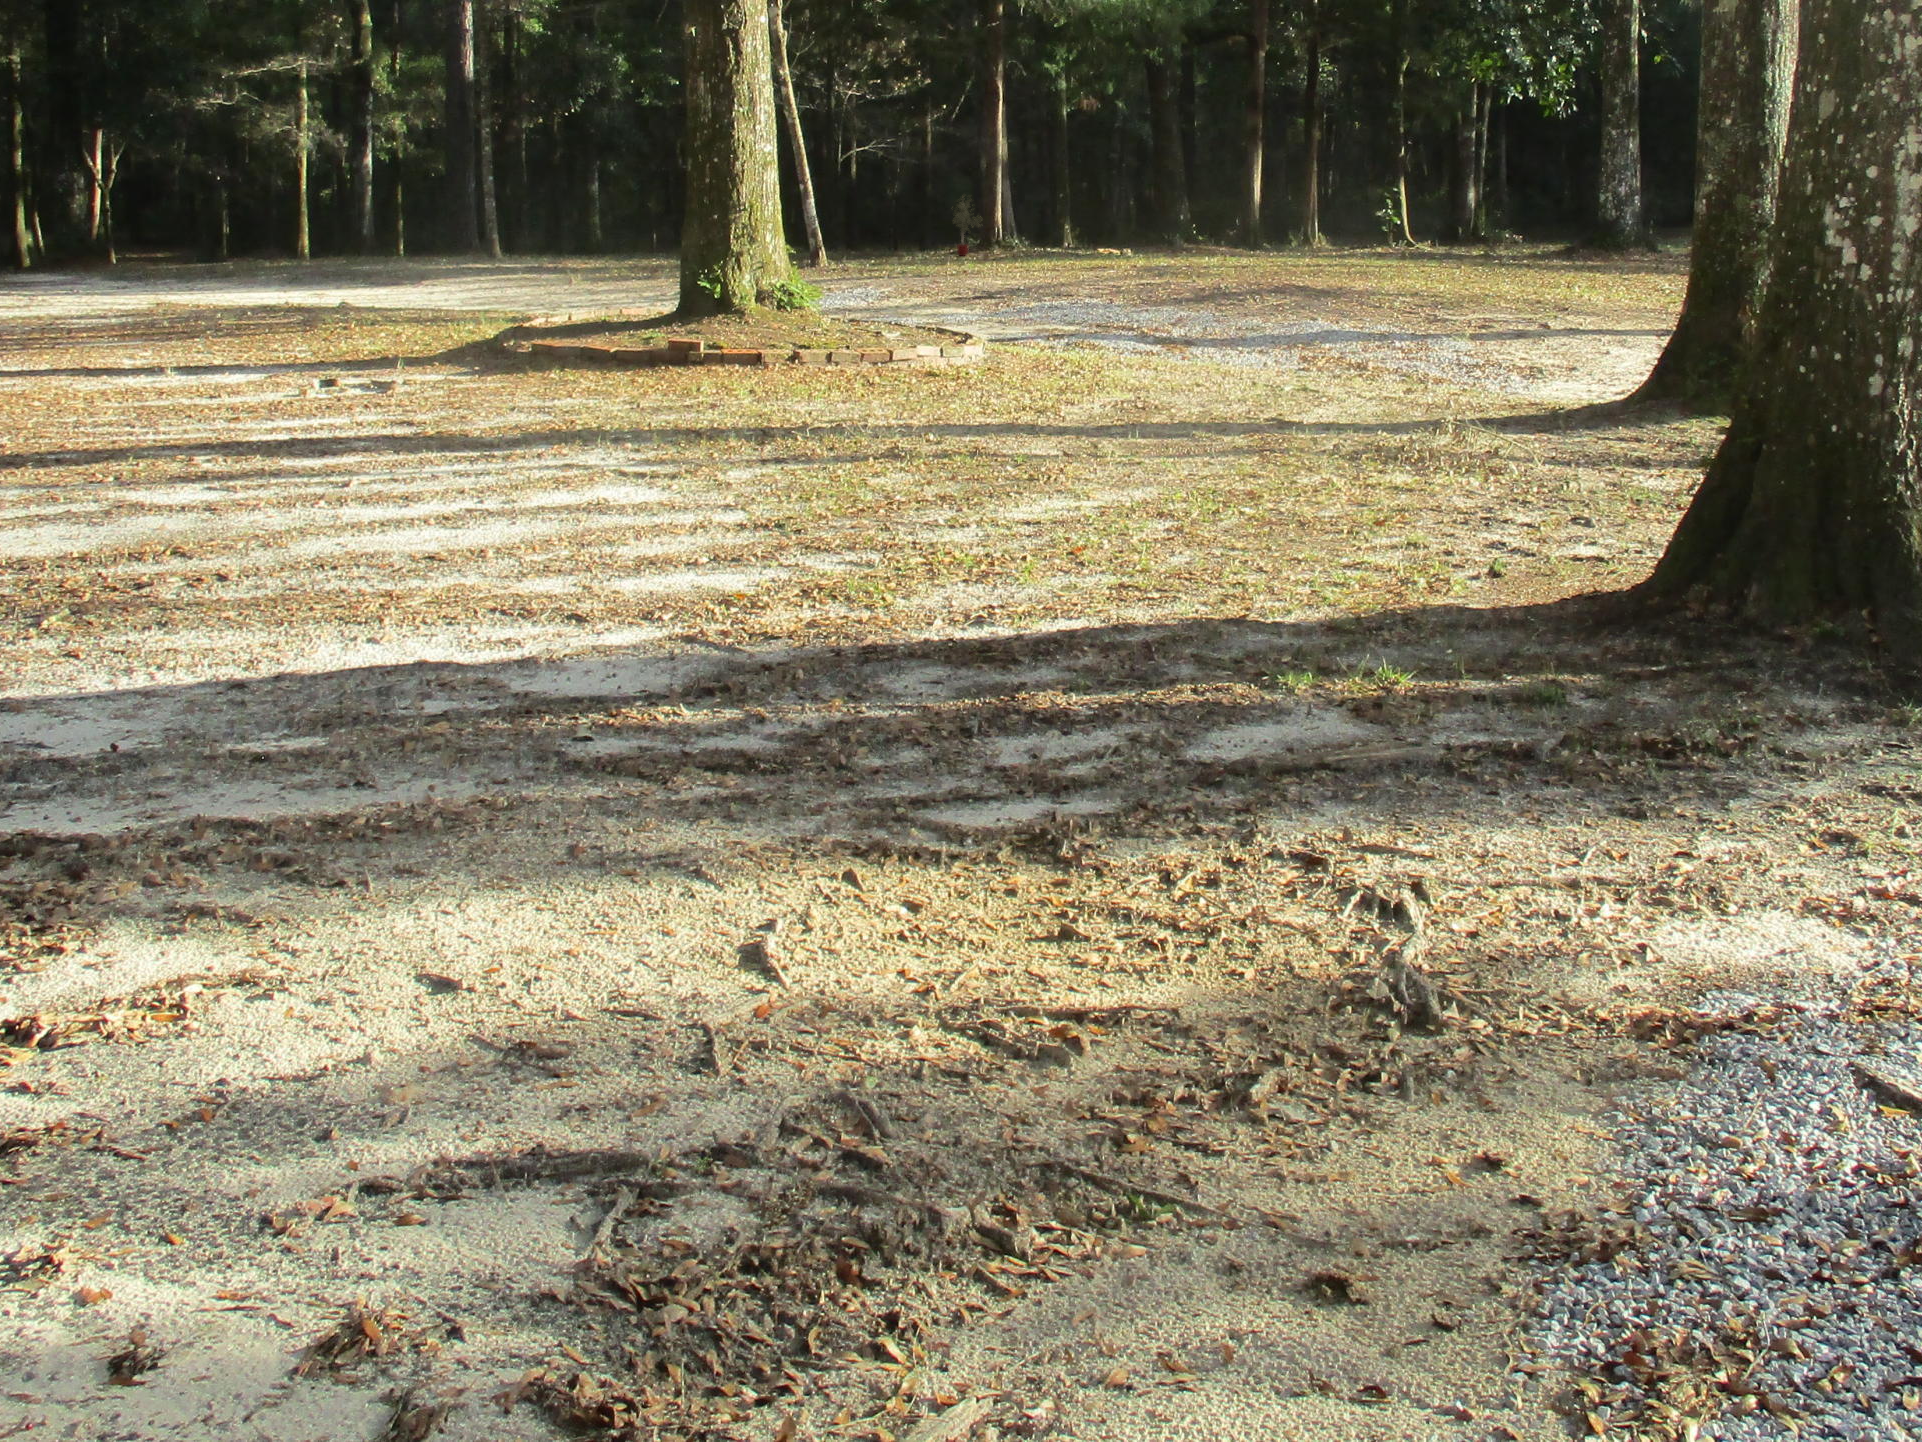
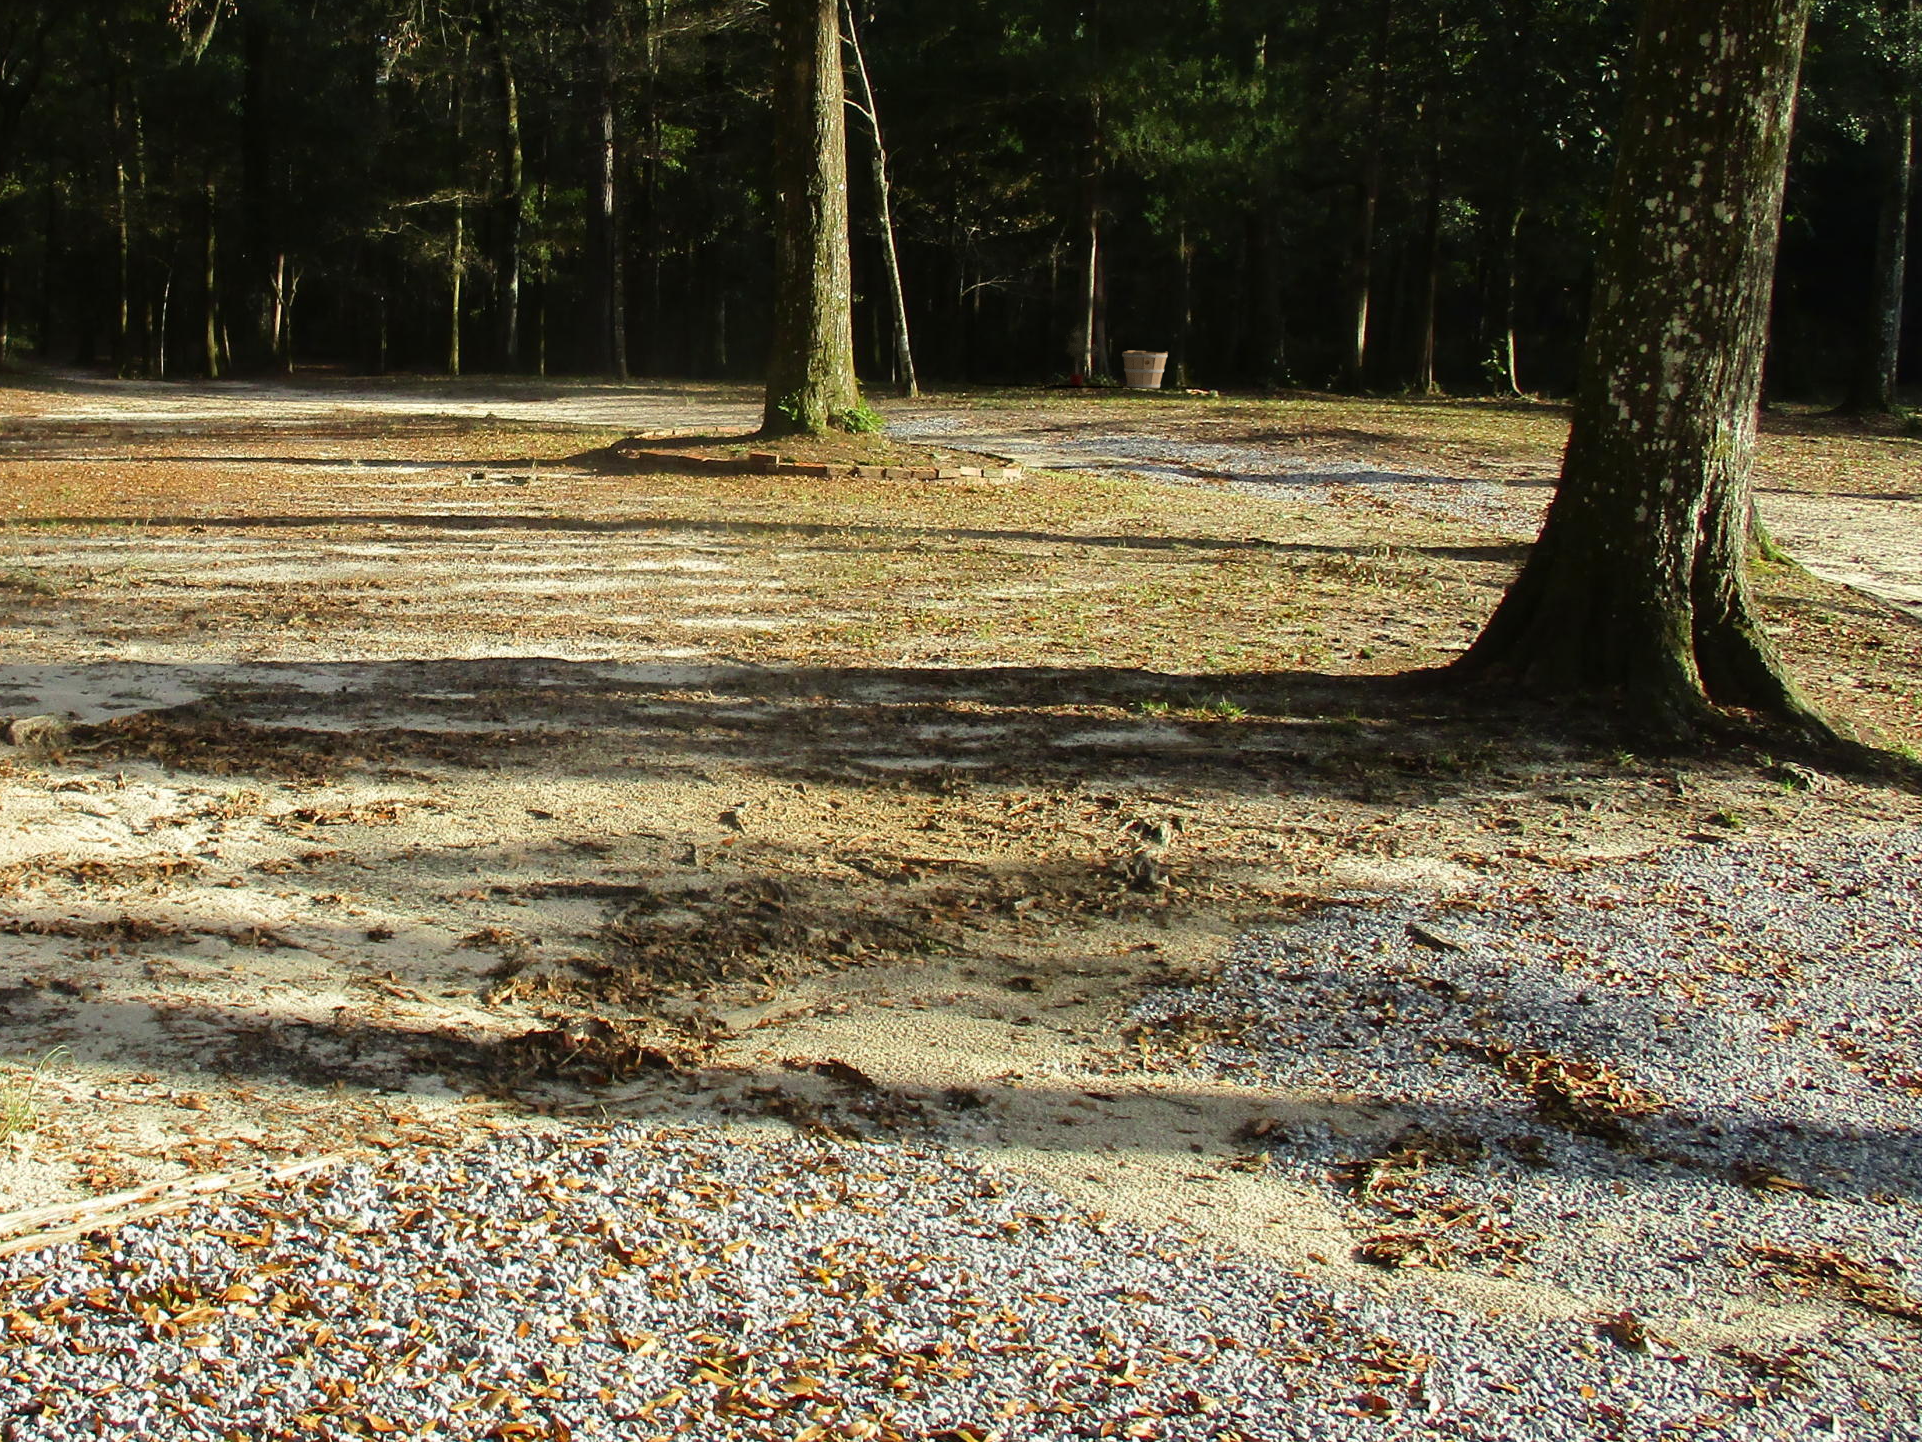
wooden bucket: none [1005,221,1048,257] -> present [1122,350,1168,388]

